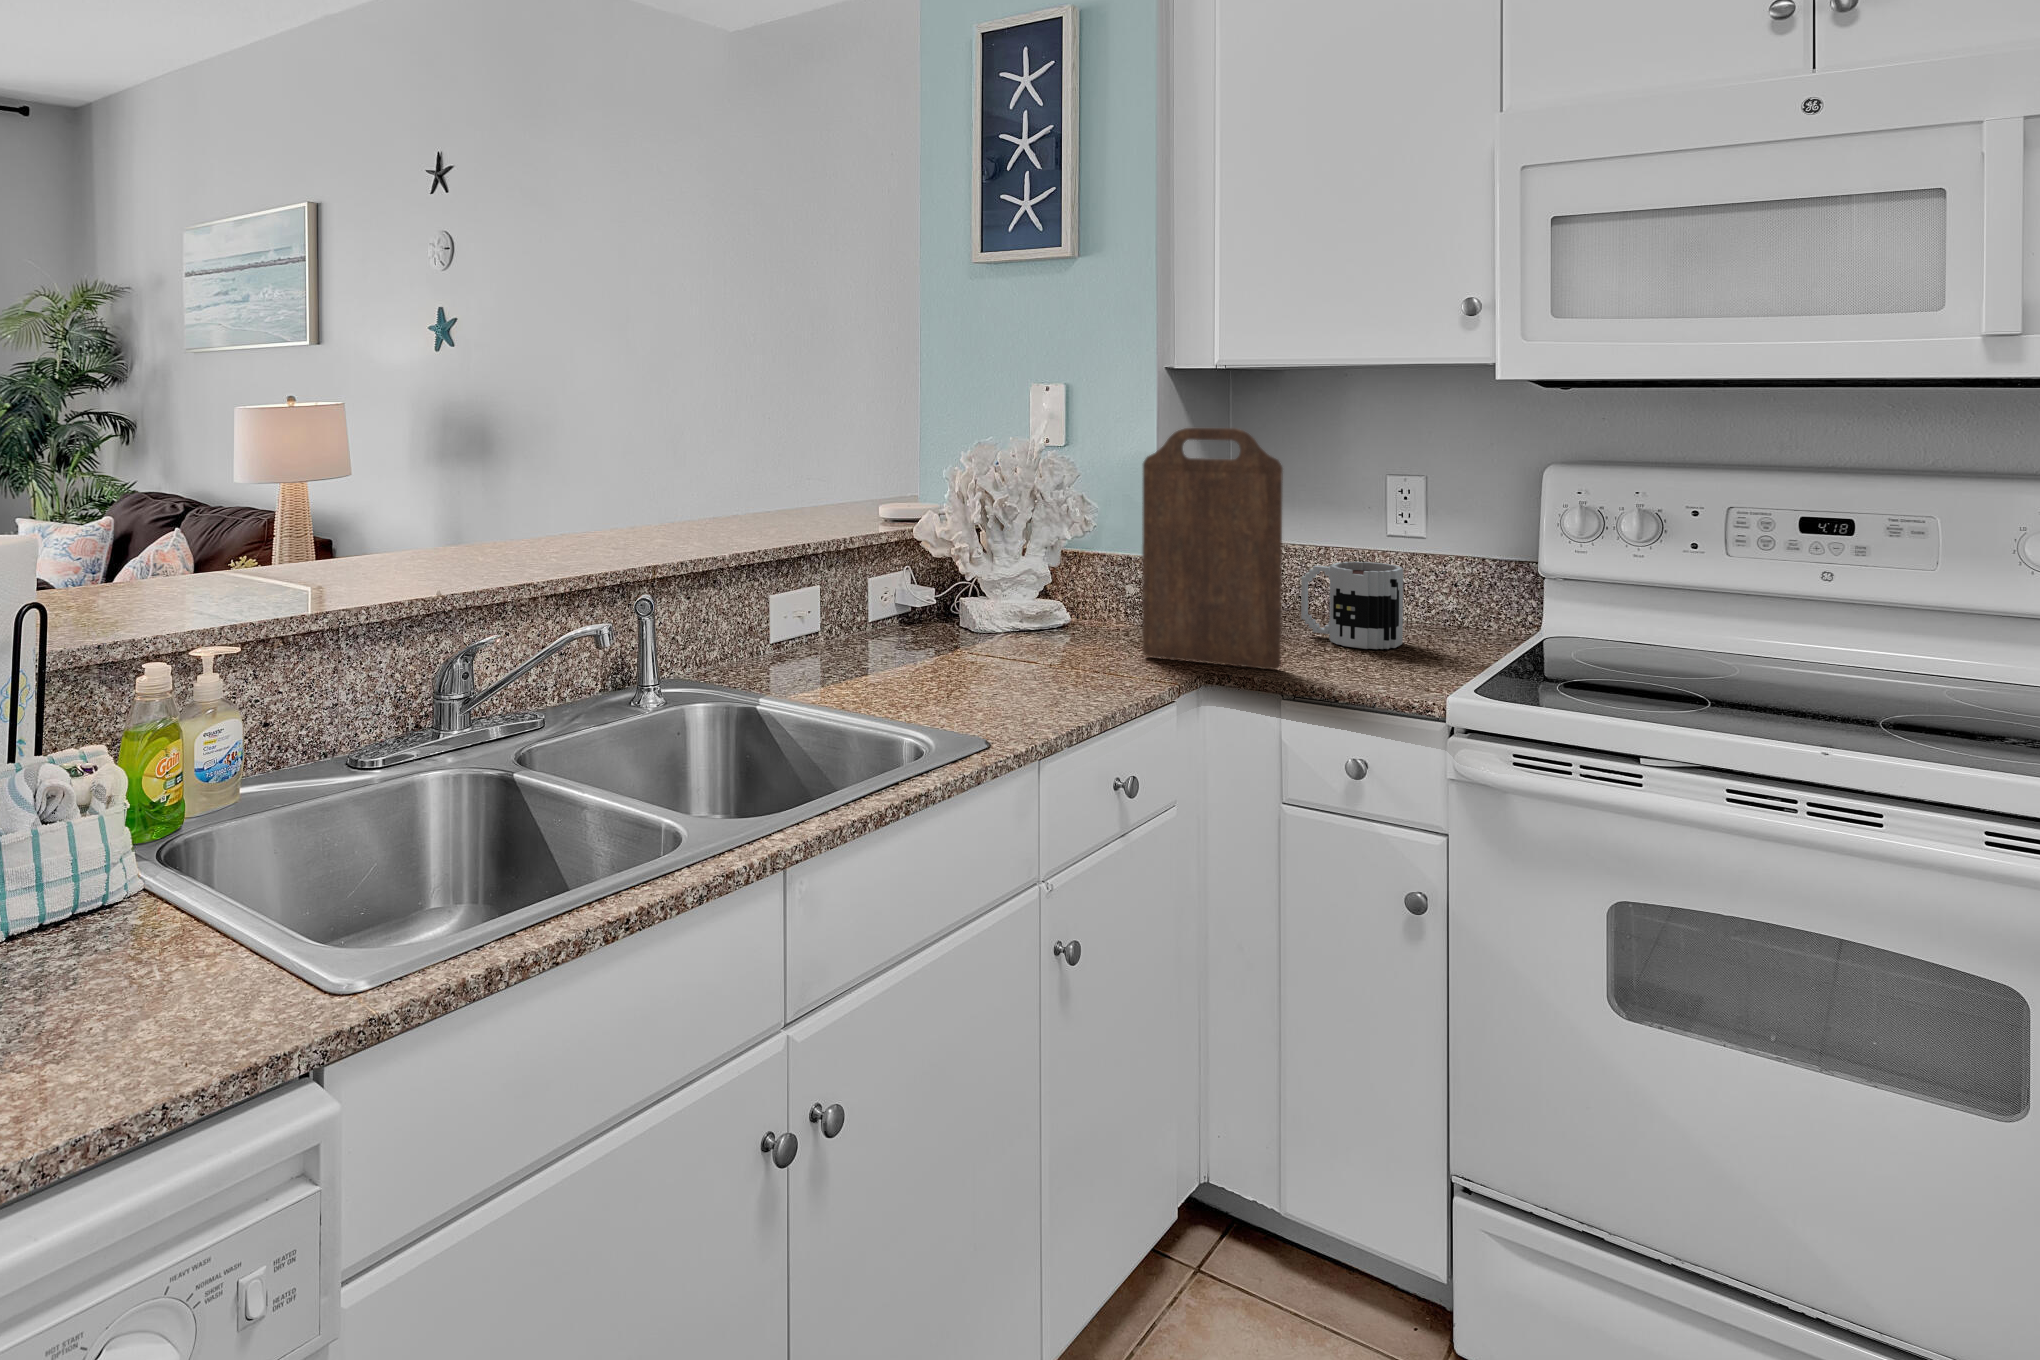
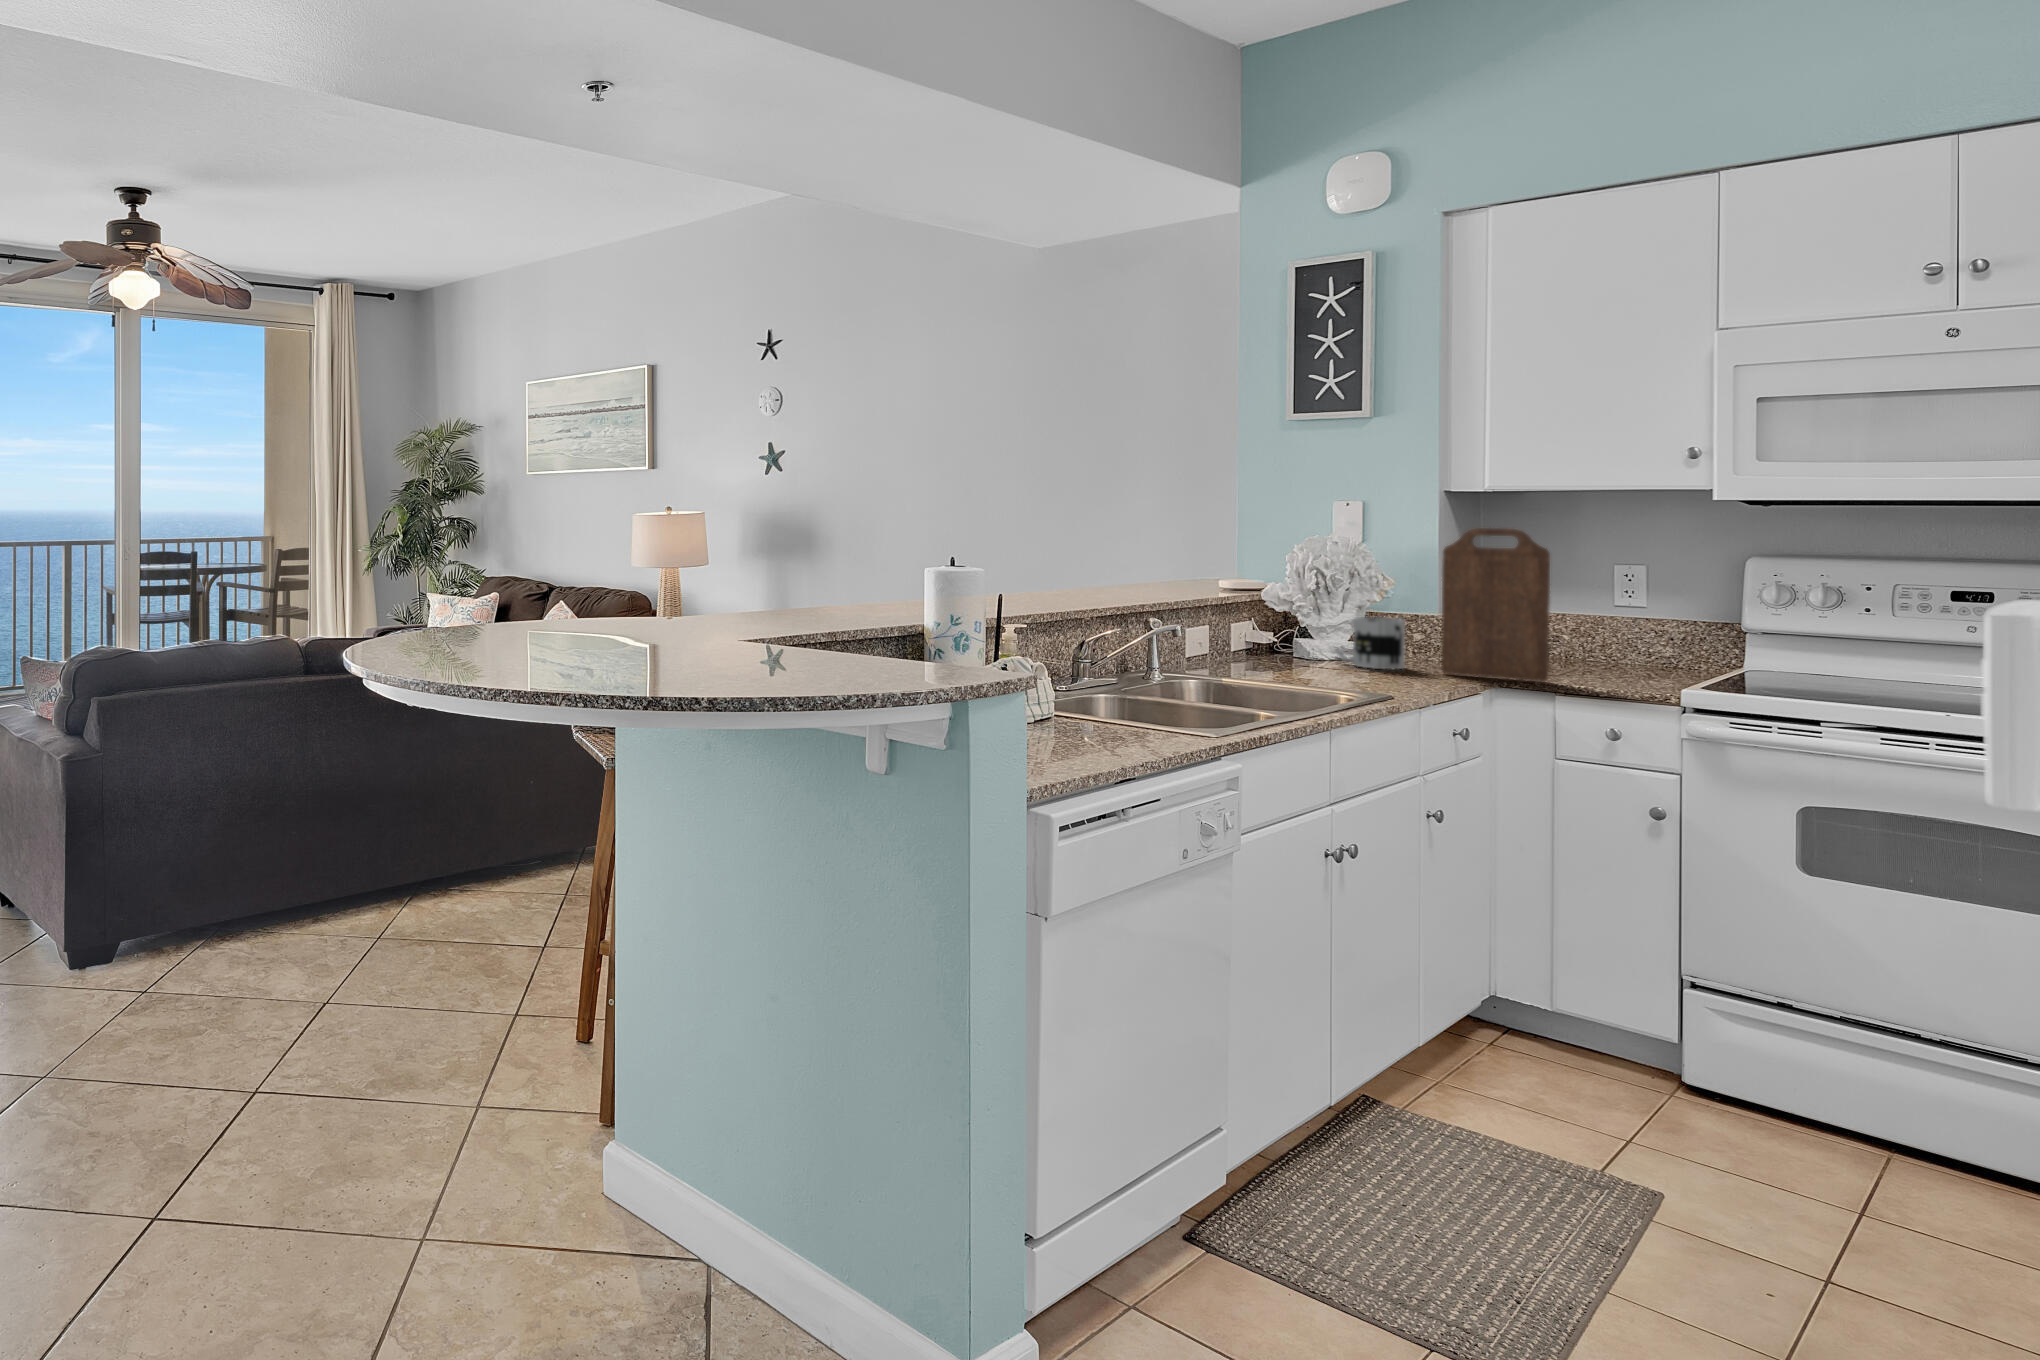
mug: present [1301,562,1403,649] -> present [1335,617,1405,669]

